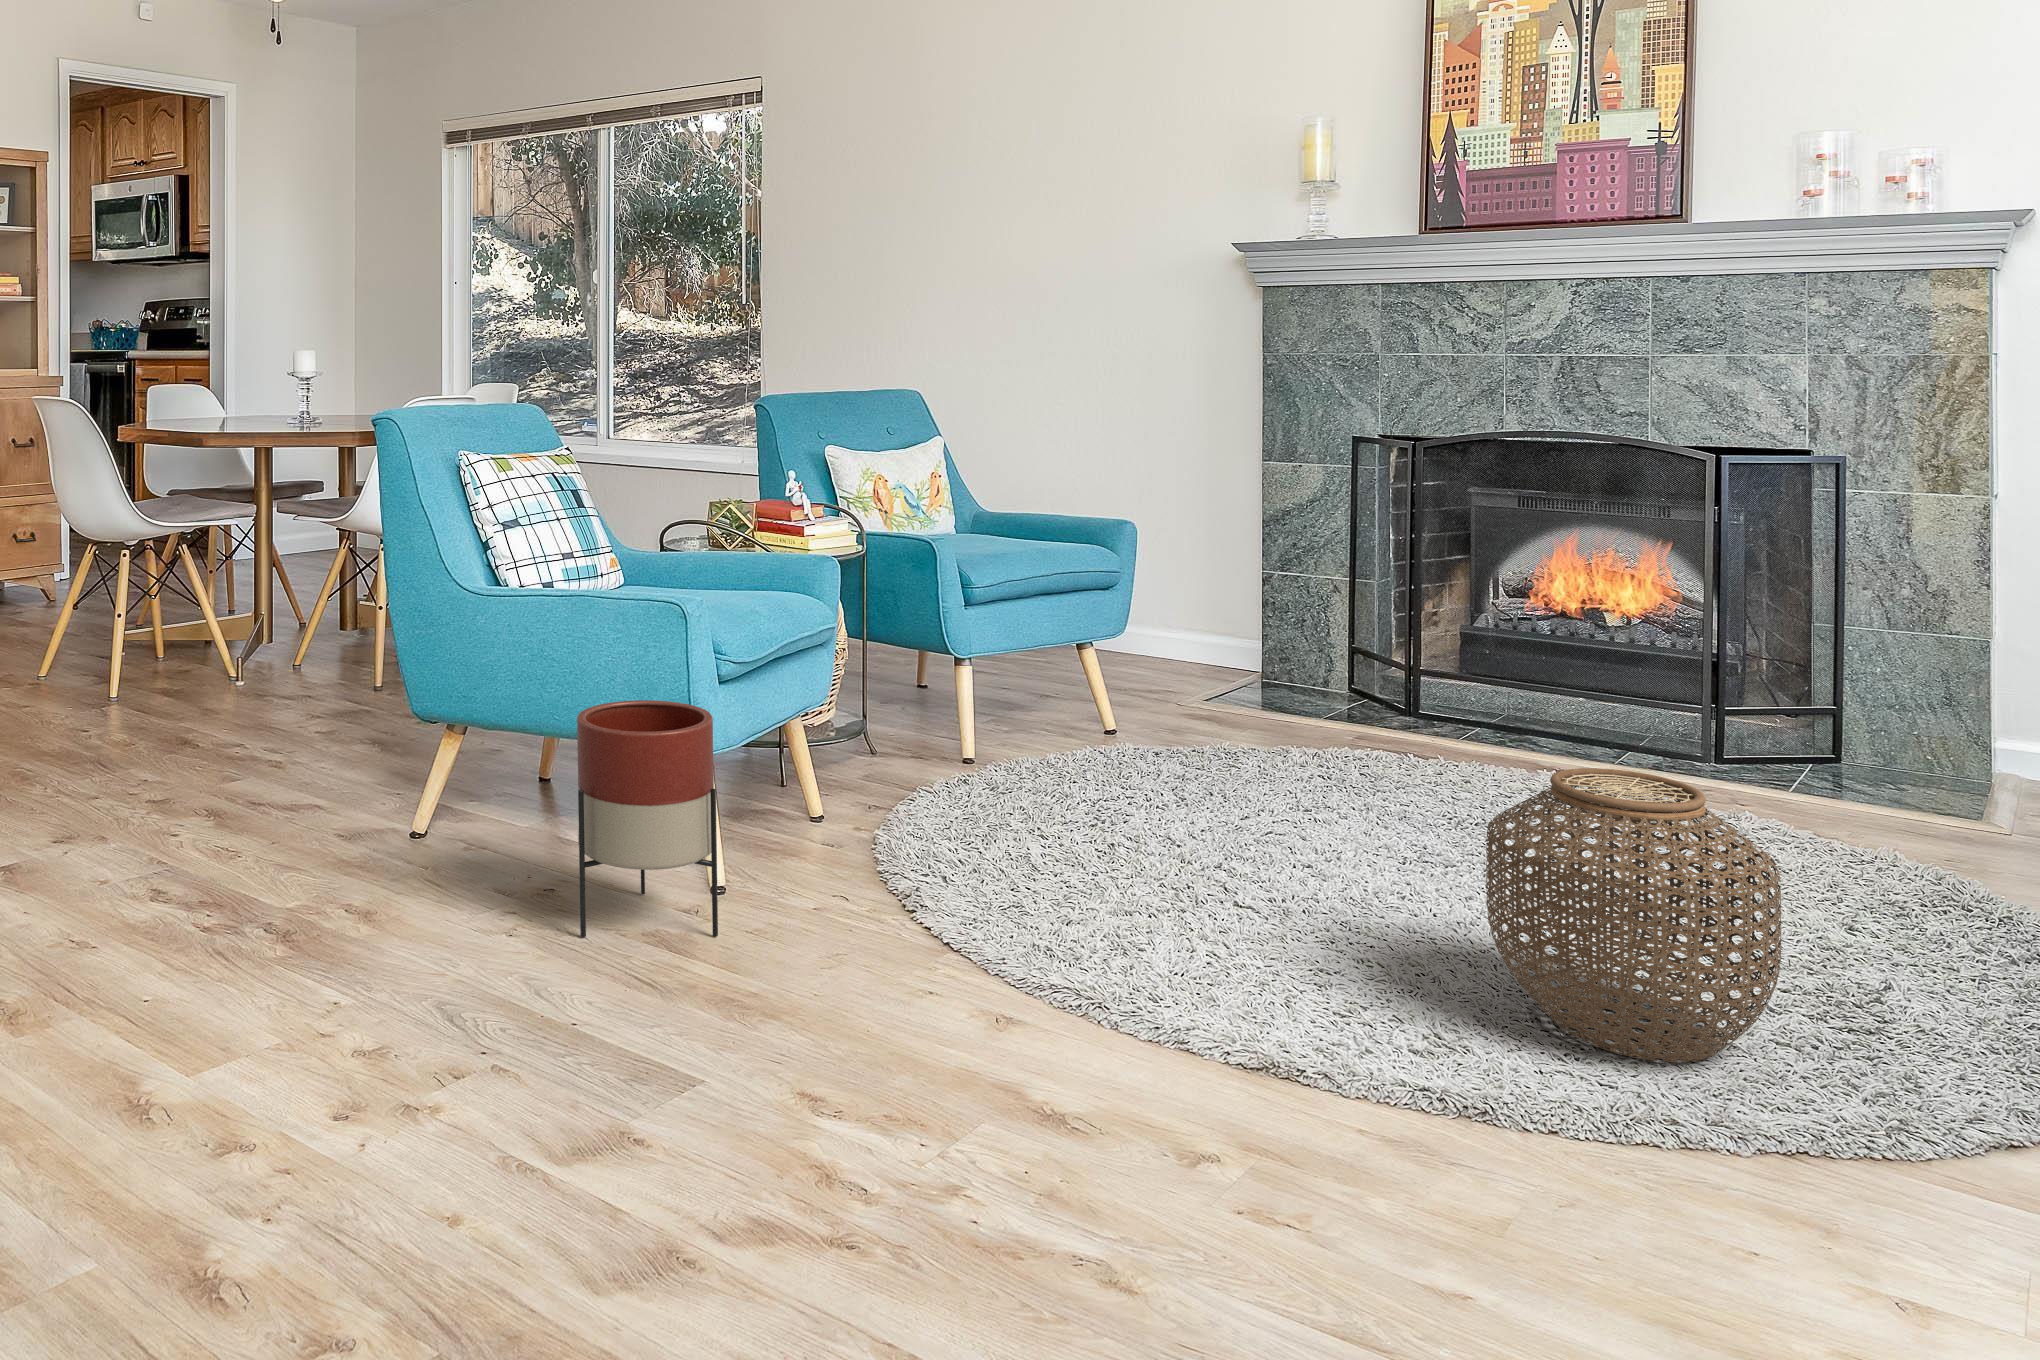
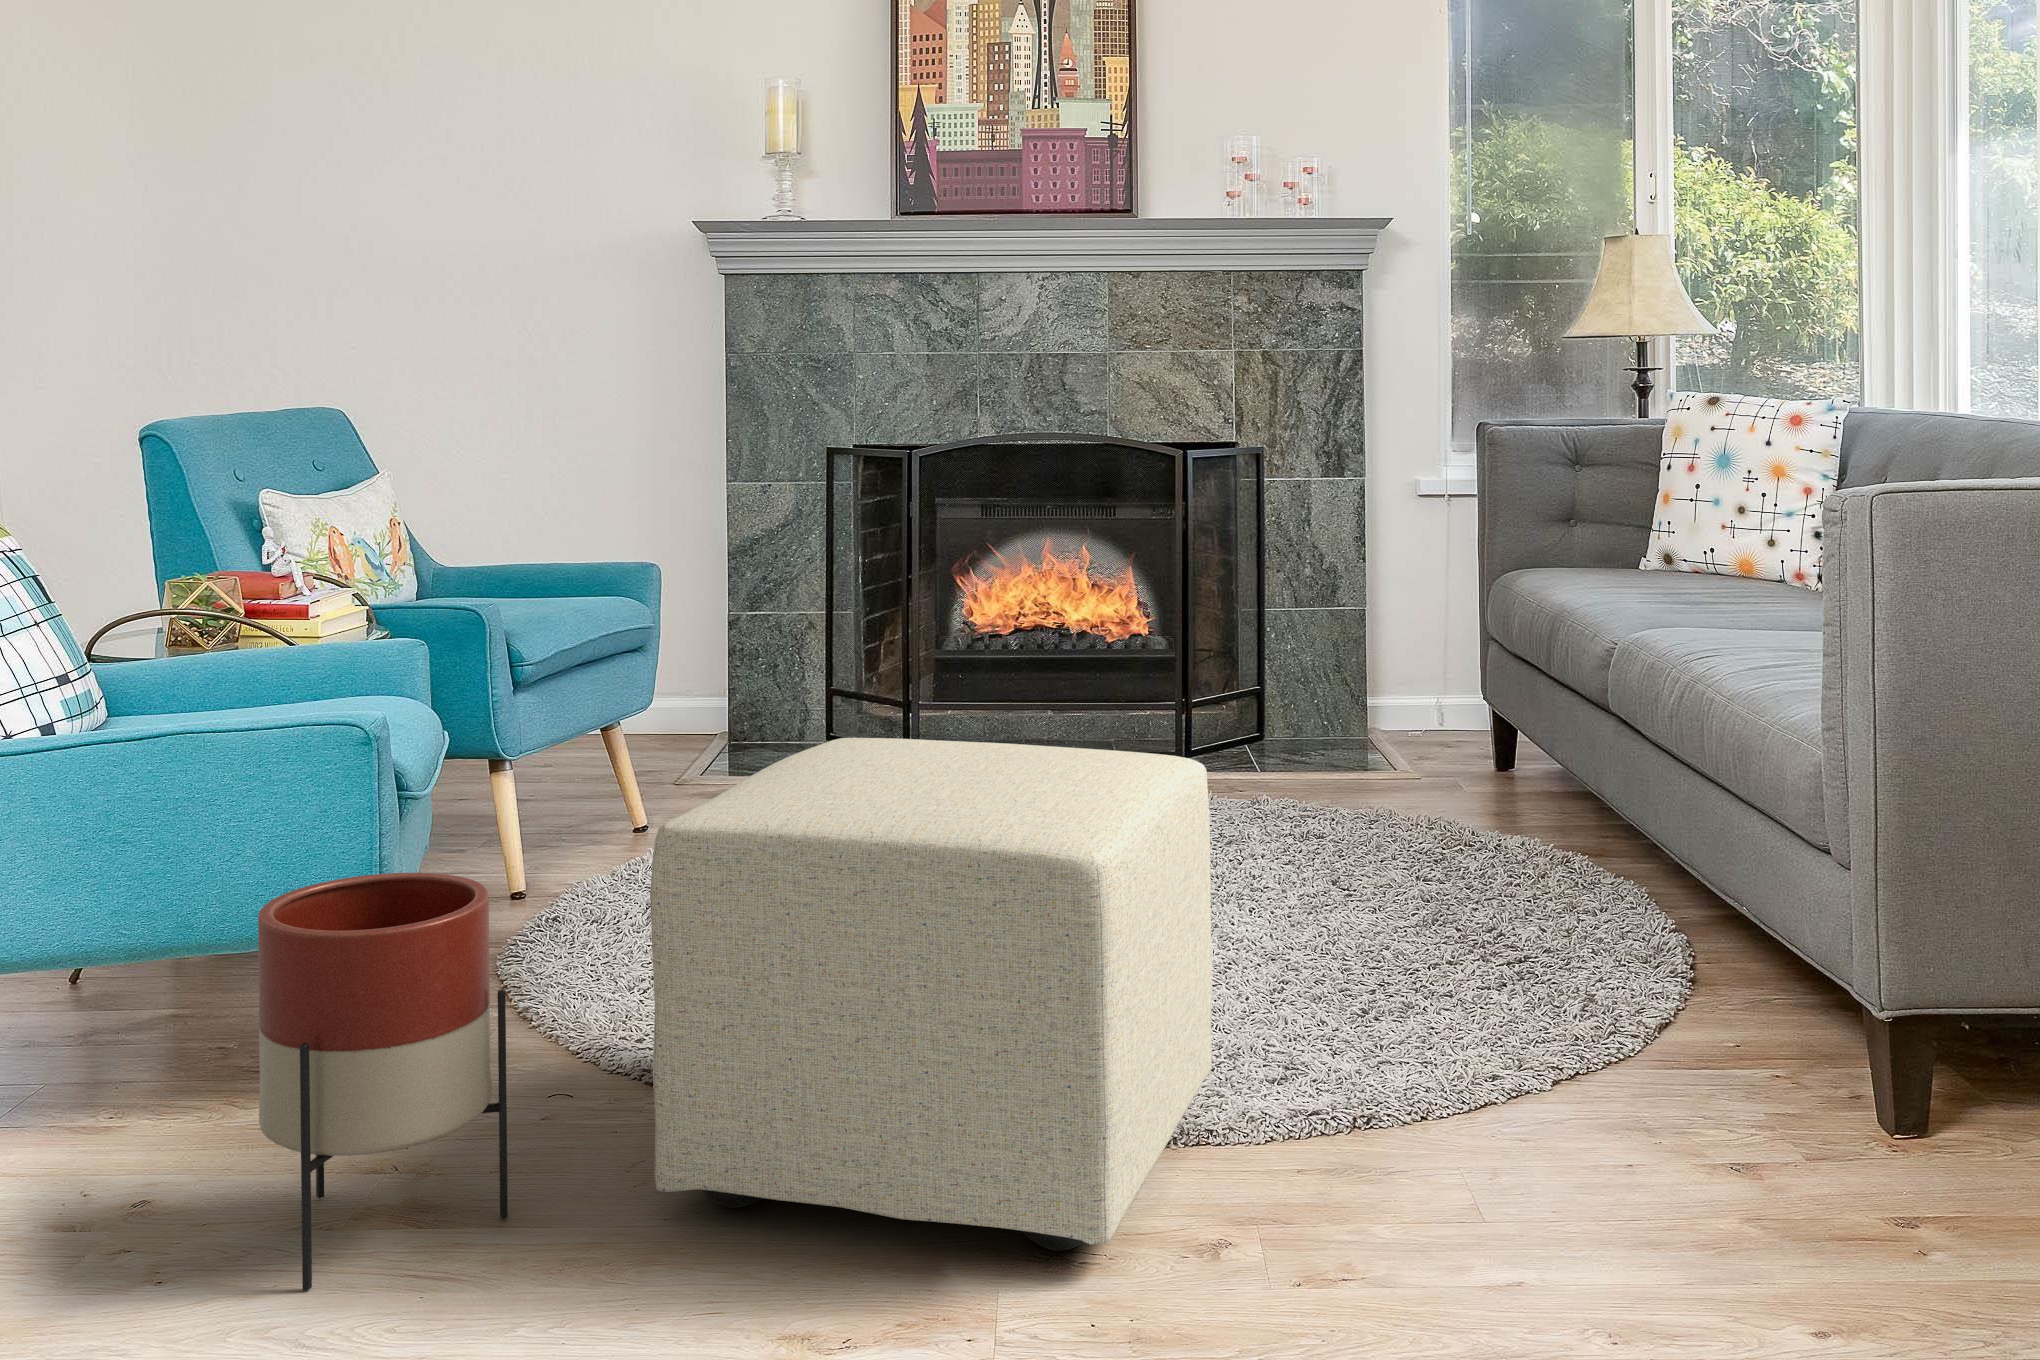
ottoman: none [787,667,1282,1080] -> present [650,738,1212,1251]
woven basket: present [1486,768,1781,1063] -> none [1309,748,1552,1028]

